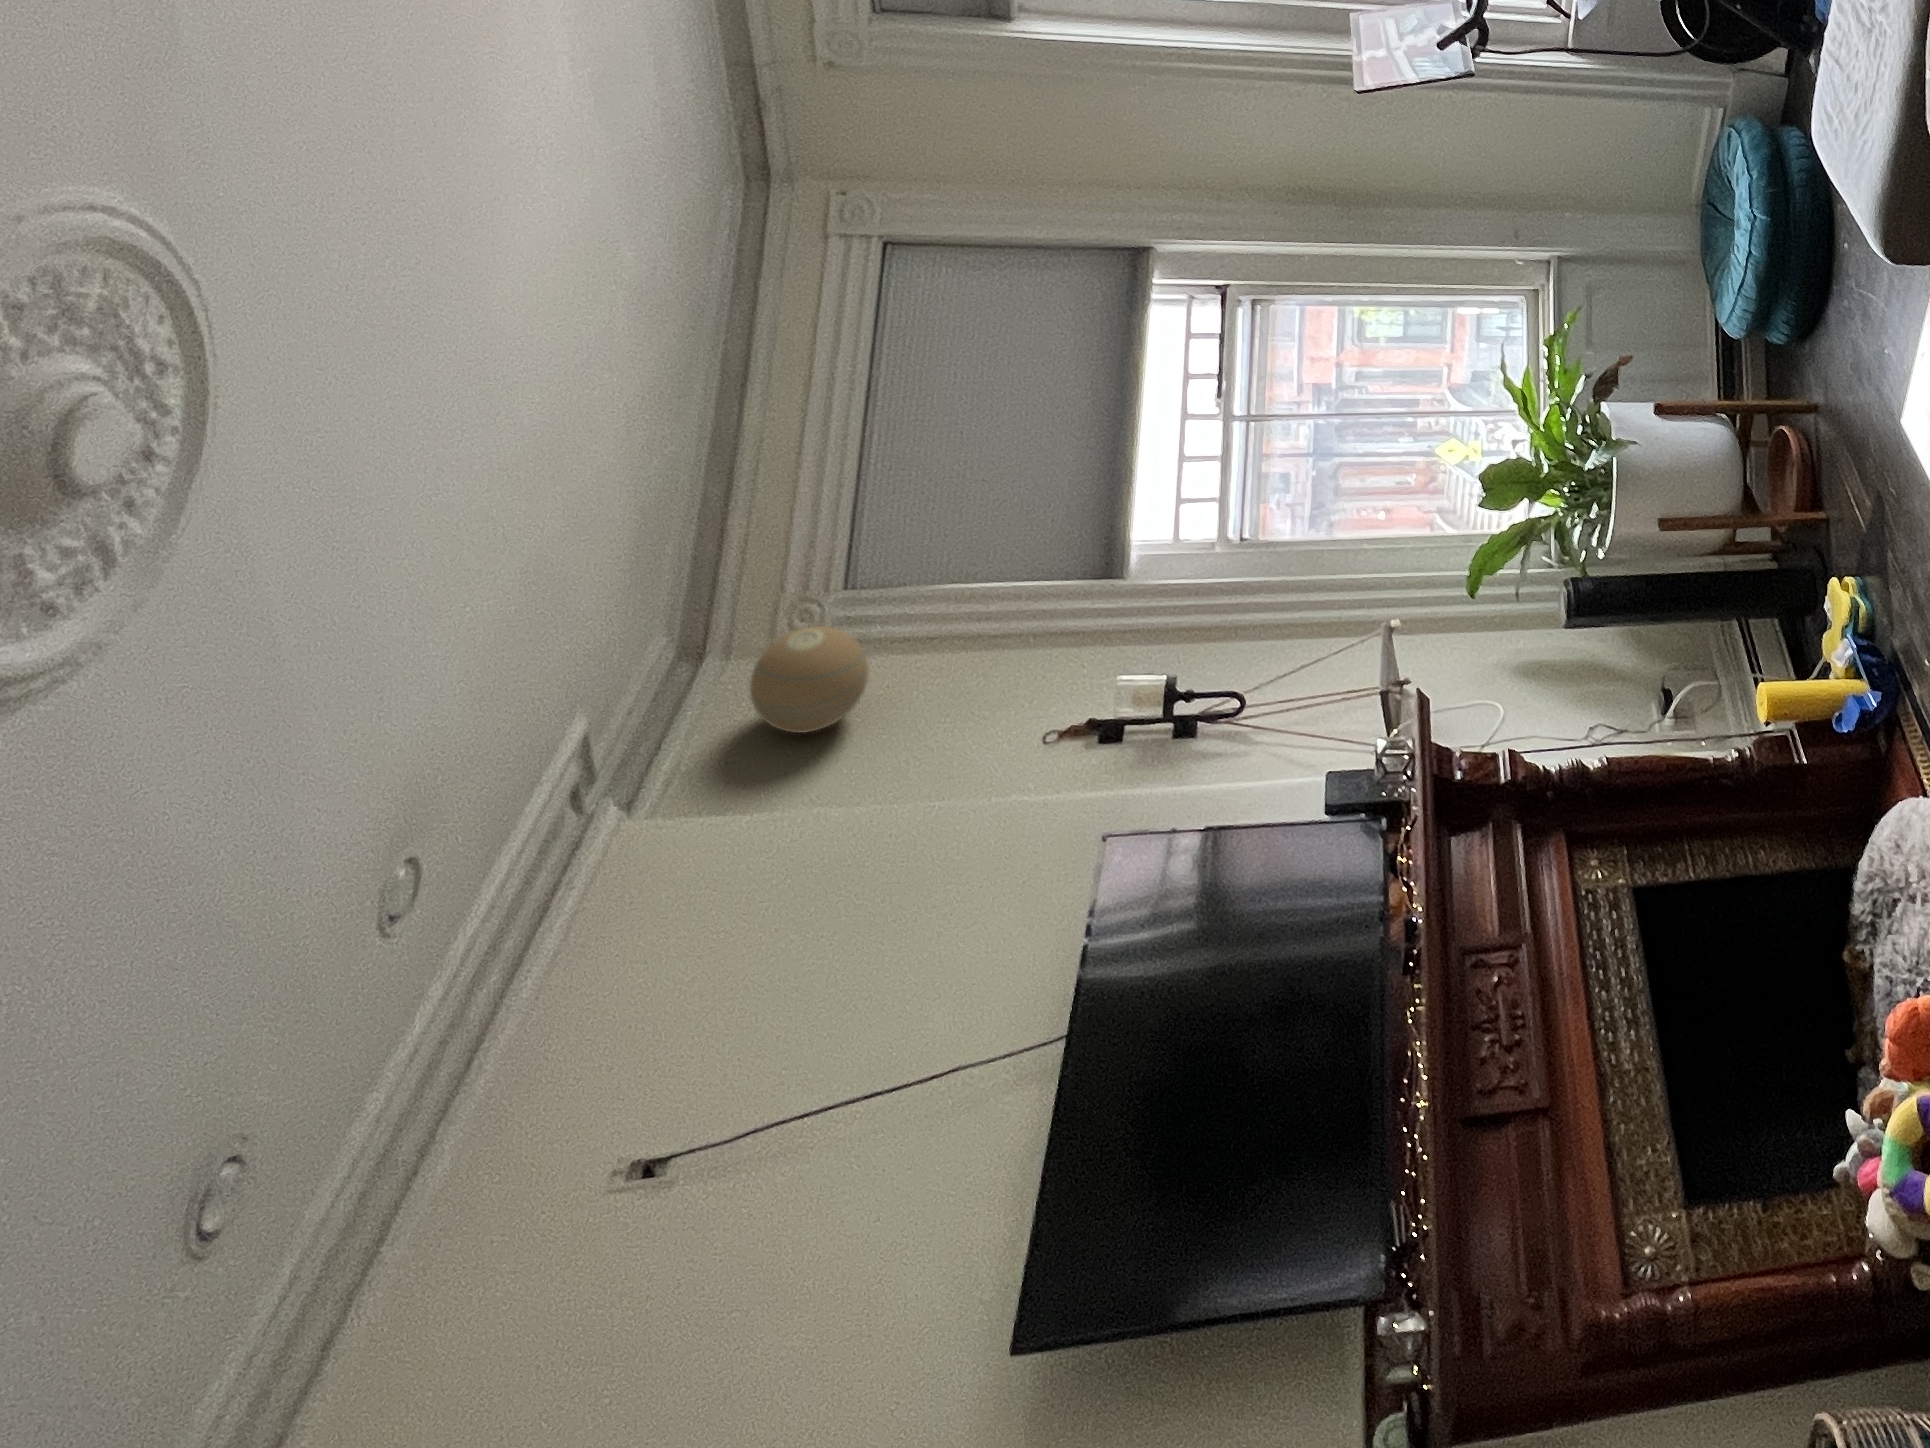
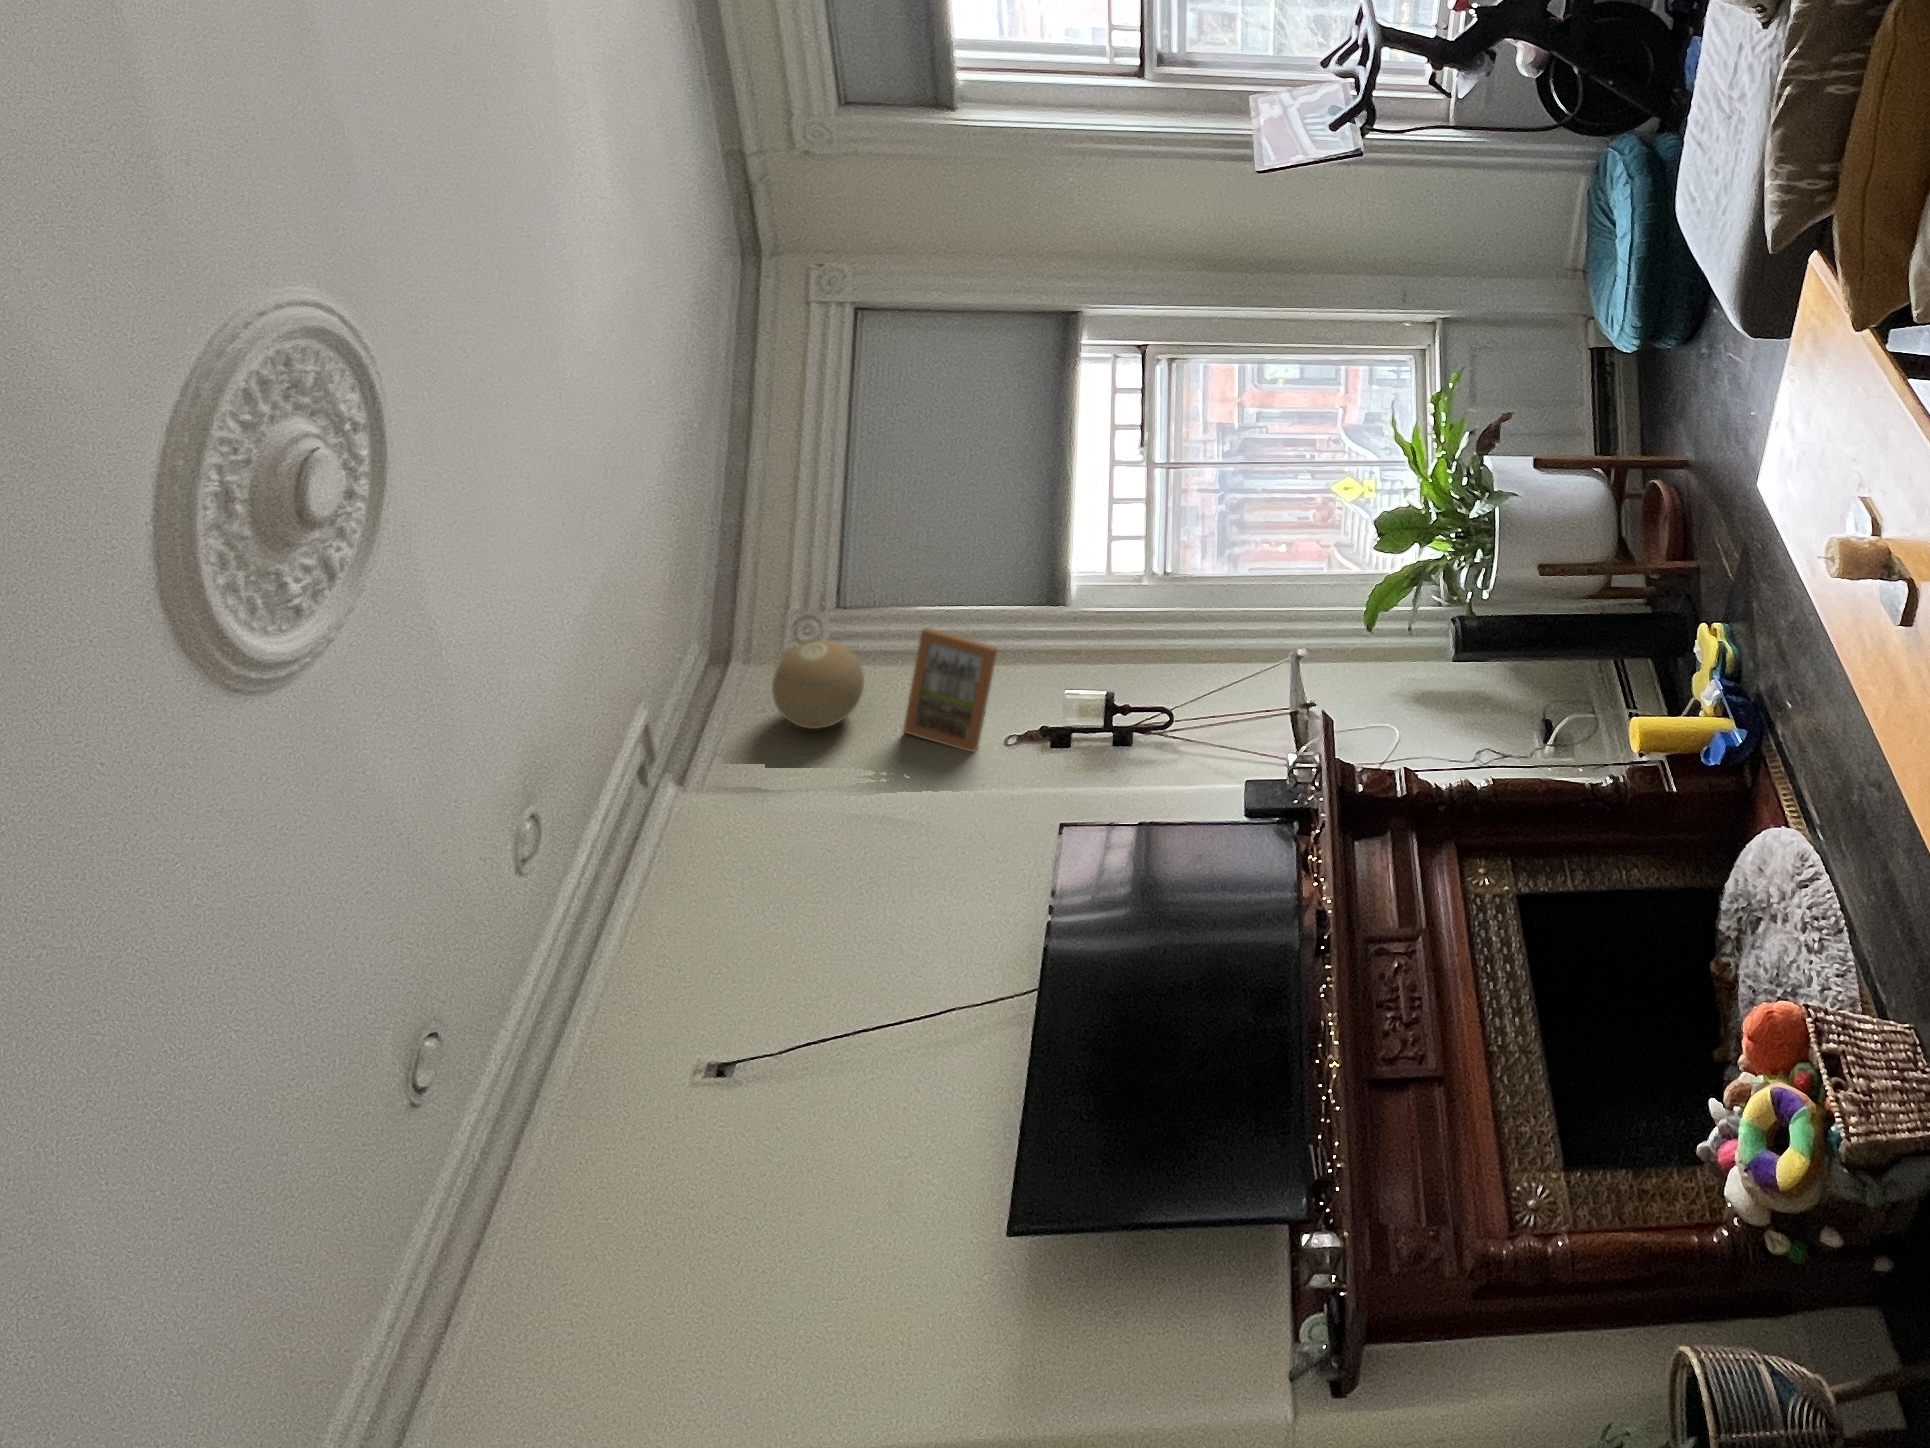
picture frame: none [914,606,1036,754] -> present [903,628,997,752]

